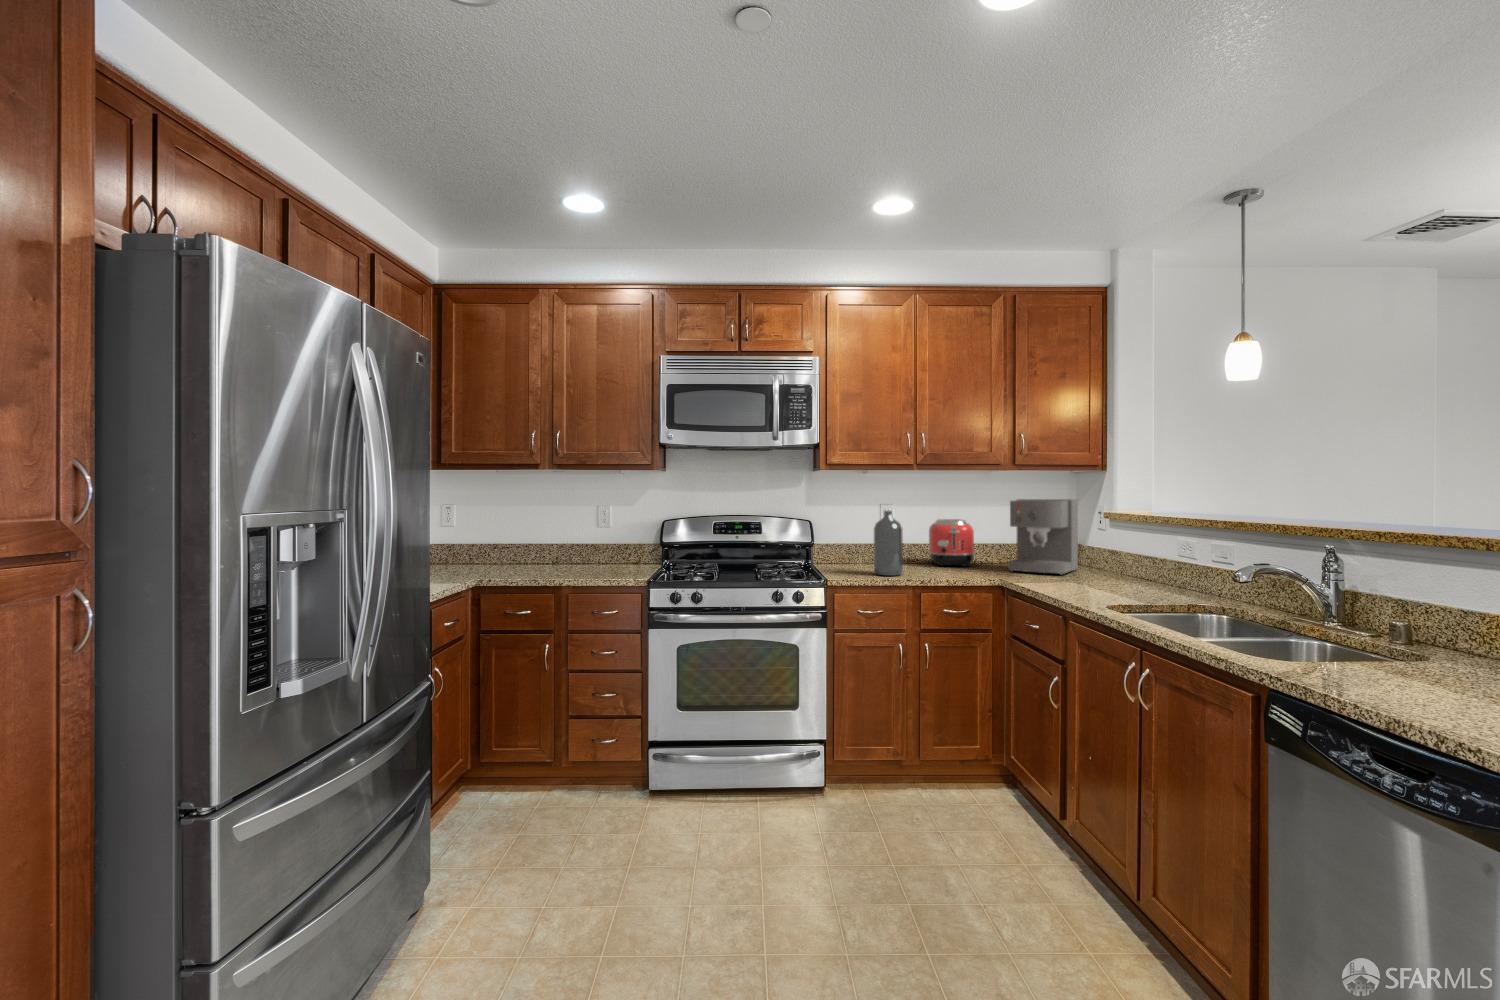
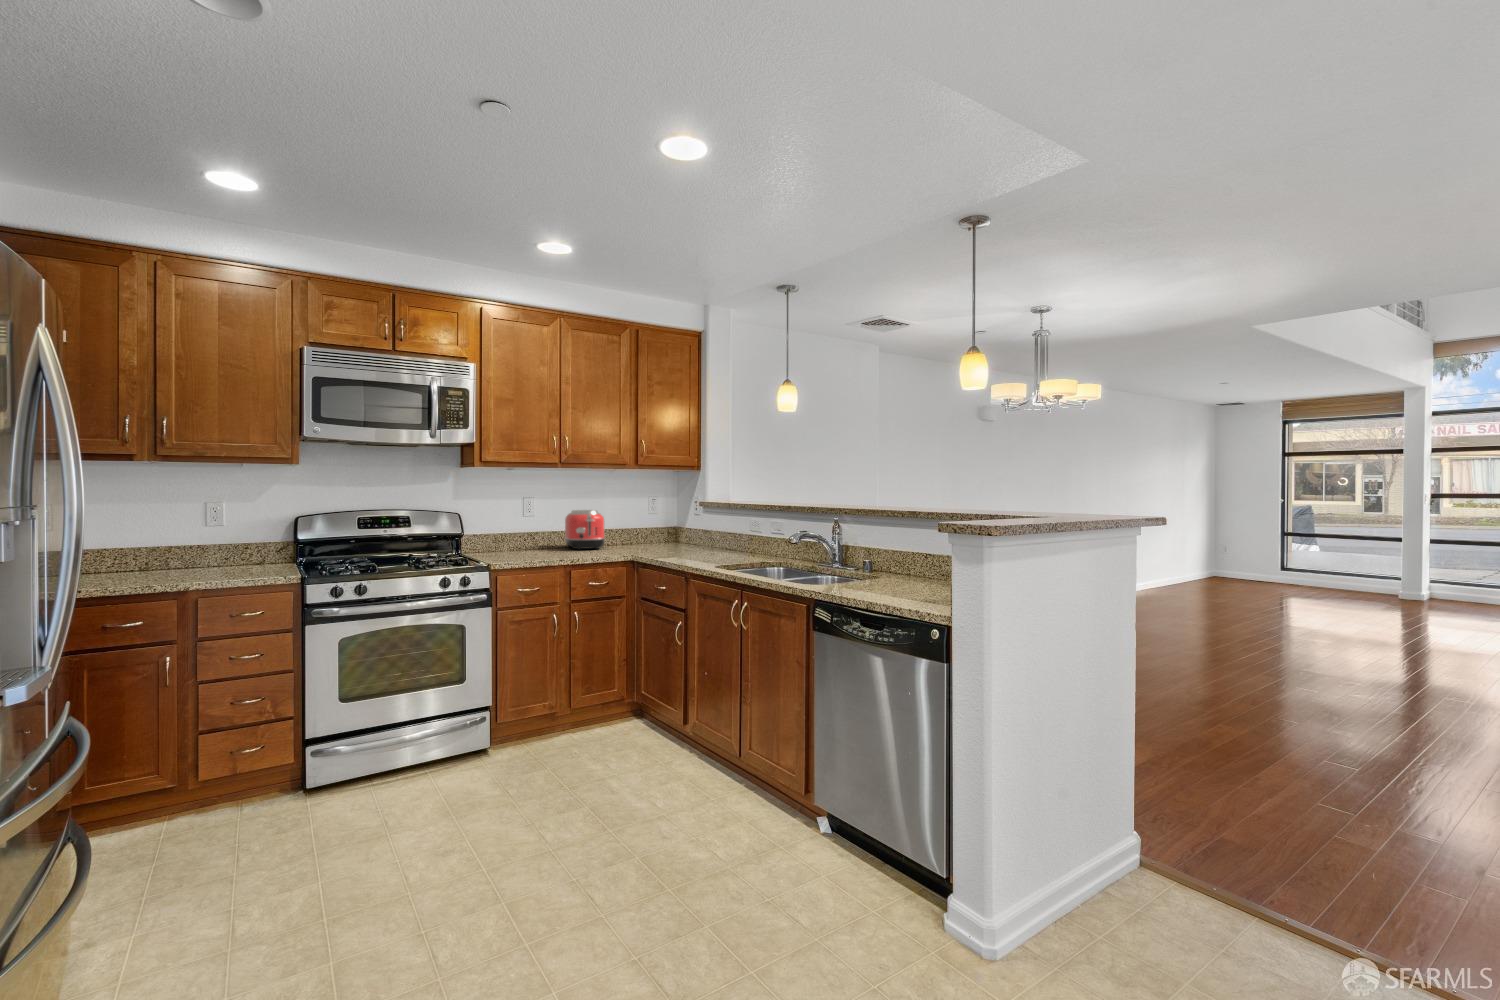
coffee maker: present [1008,499,1078,575] -> none [634,493,683,551]
bottle: present [874,511,903,576] -> none [527,503,553,559]

